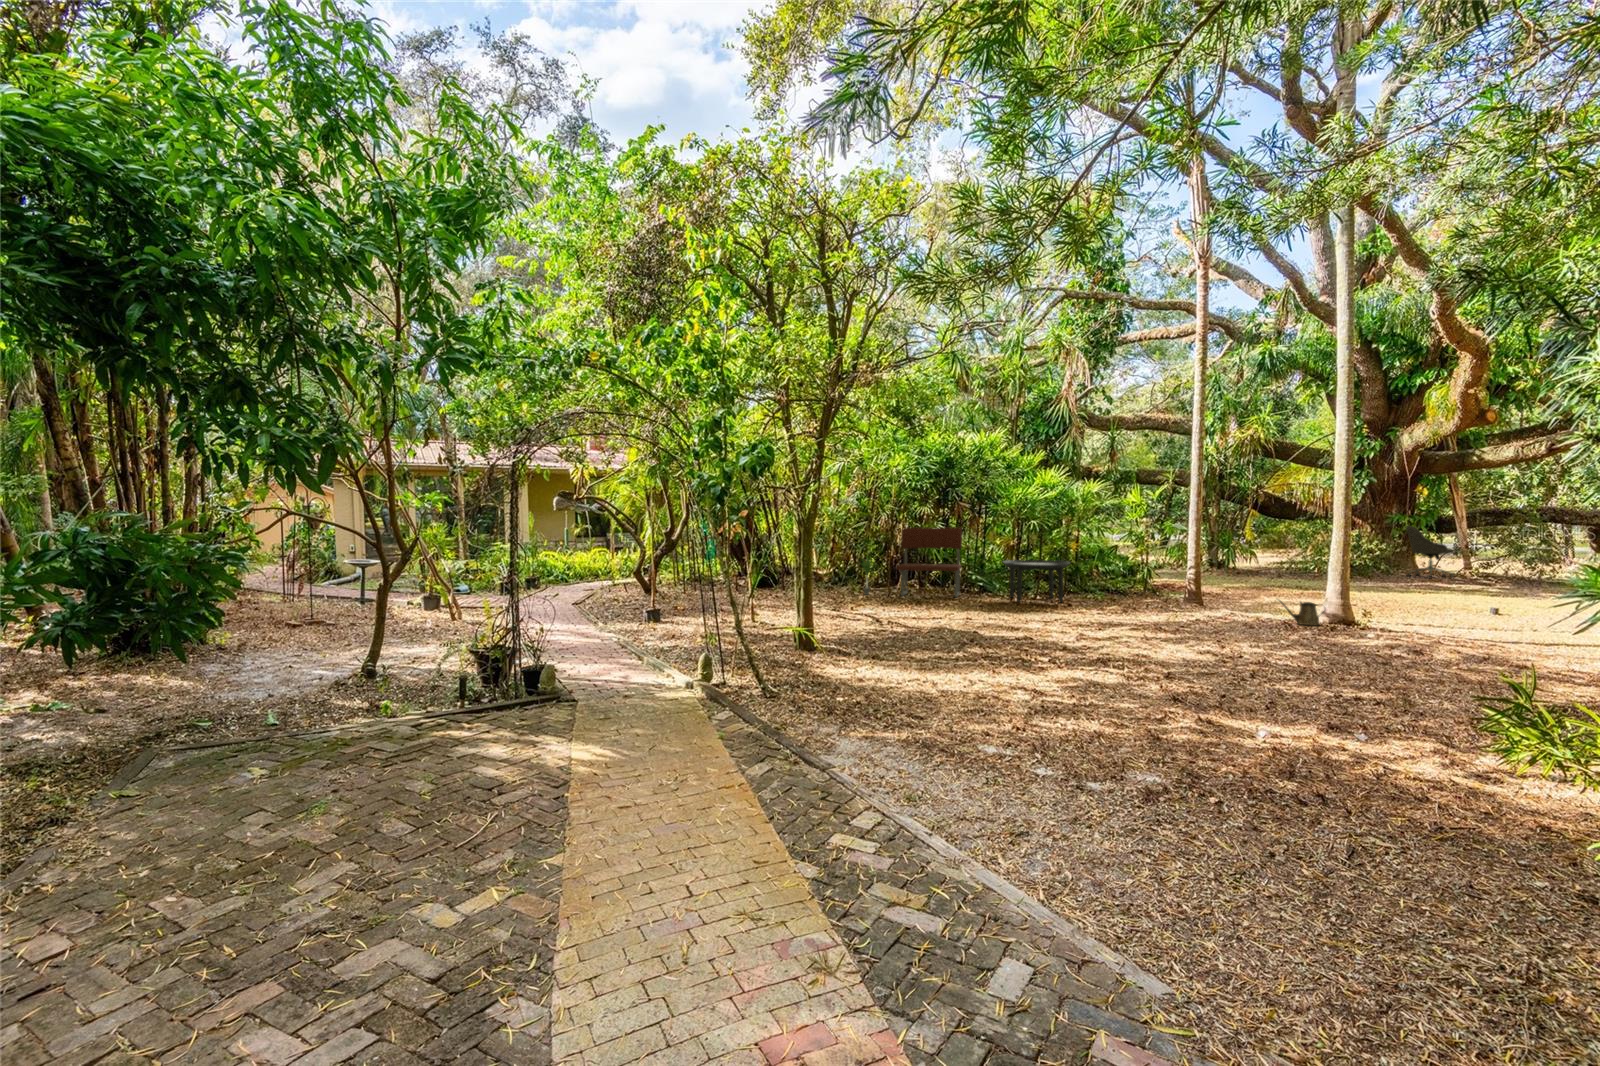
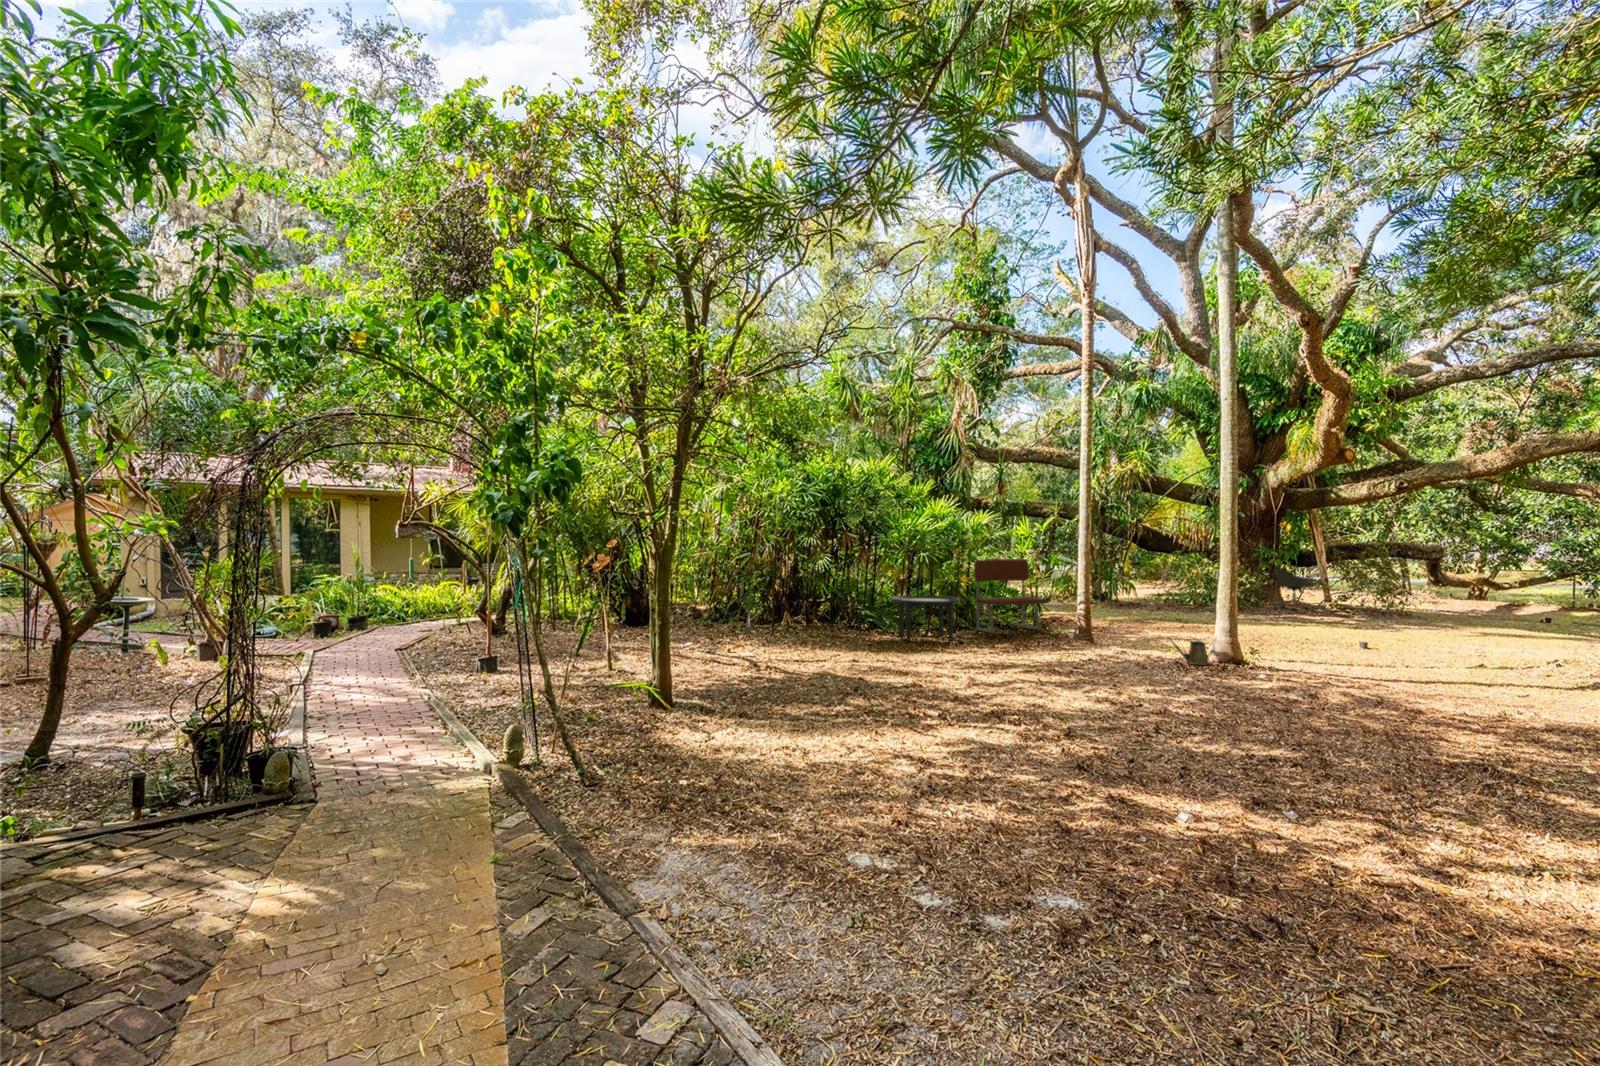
bench: present [897,527,962,597] -> present [974,559,1049,633]

